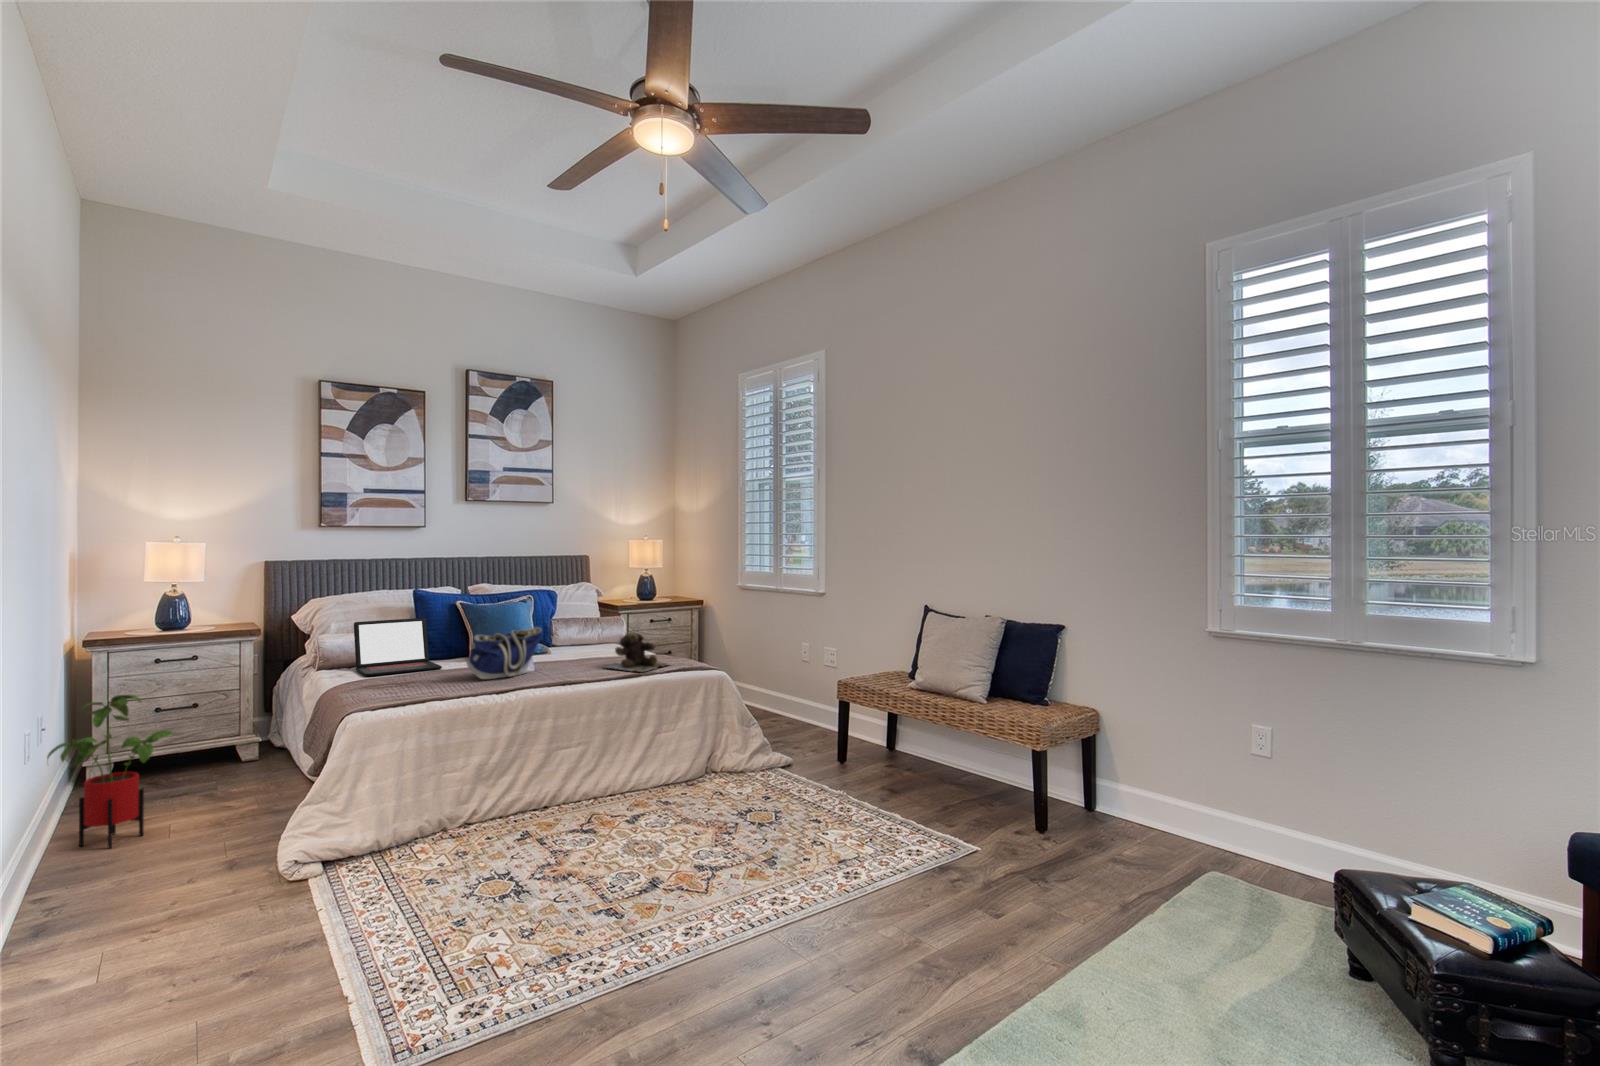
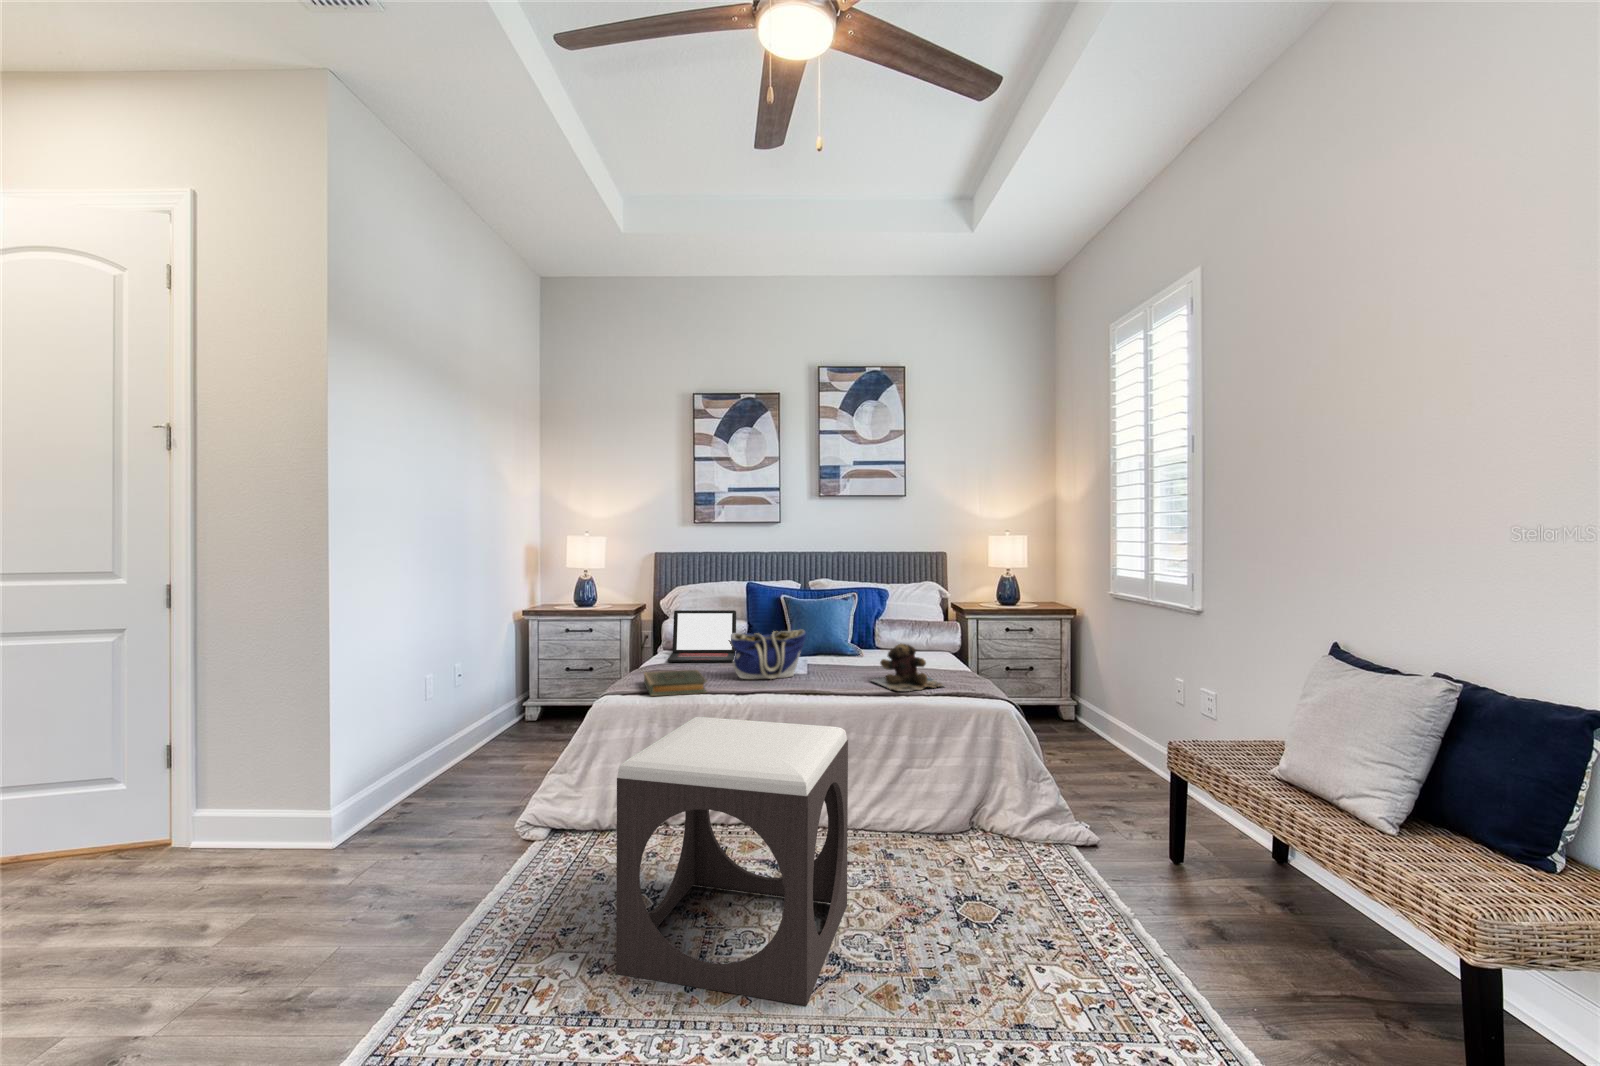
hardback book: none [380,676,469,703] -> present [644,670,707,696]
footstool: none [525,693,708,928] -> present [616,717,848,1005]
house plant: present [47,695,175,849] -> none [432,658,516,780]

